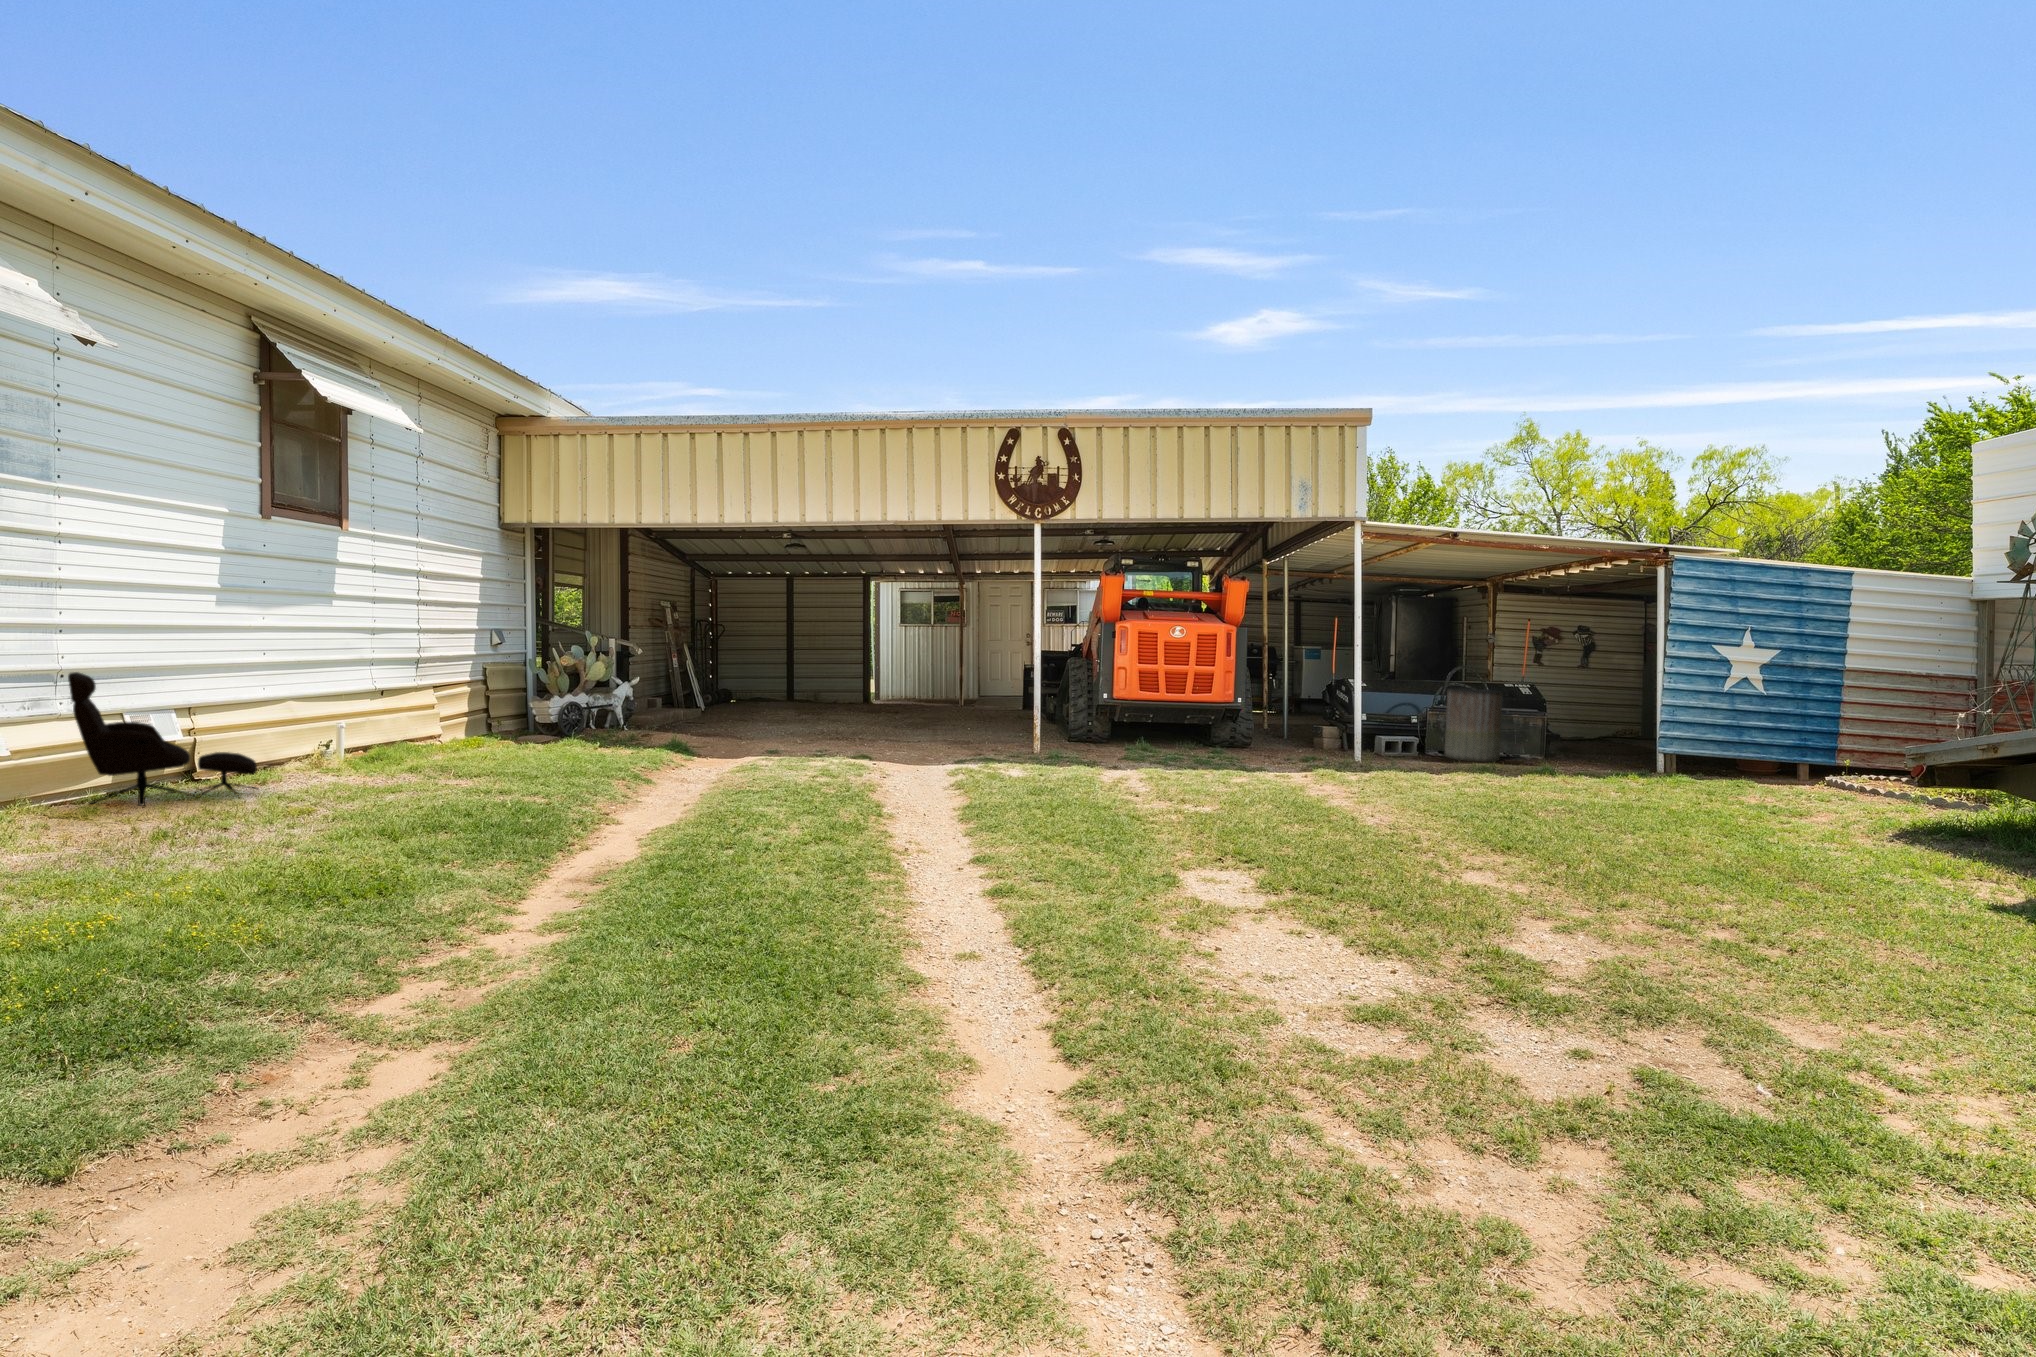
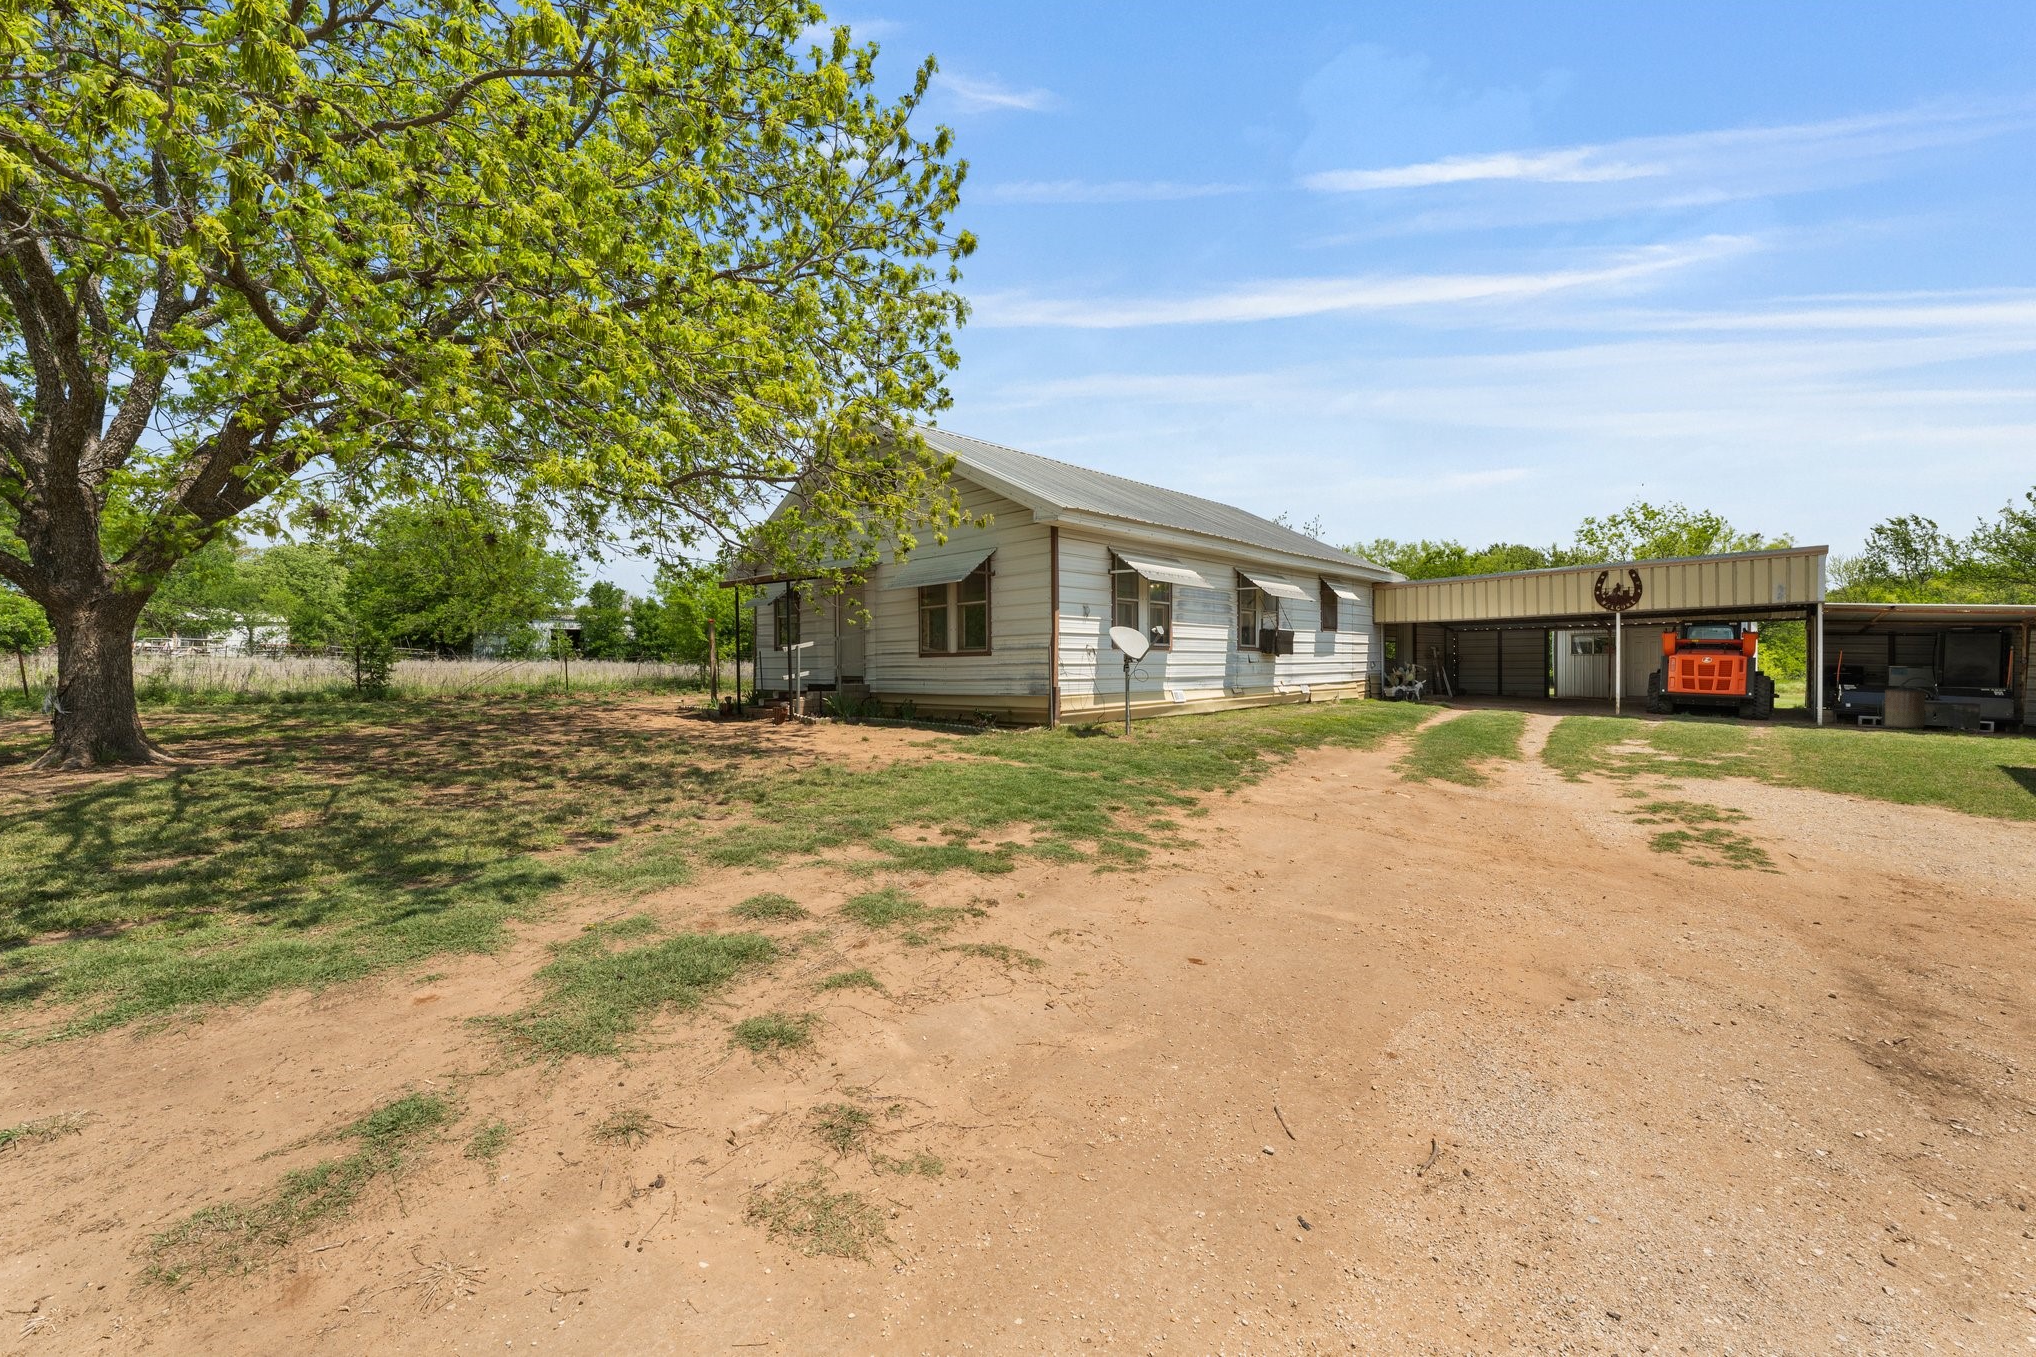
lounge chair: present [68,672,257,806] -> none [1293,675,1333,708]

